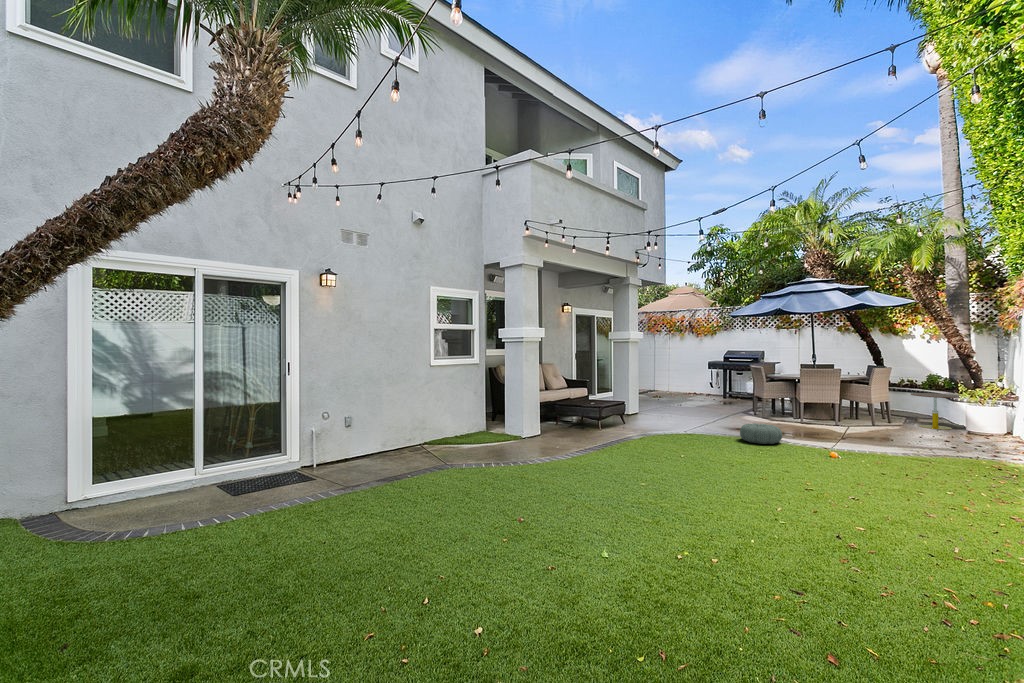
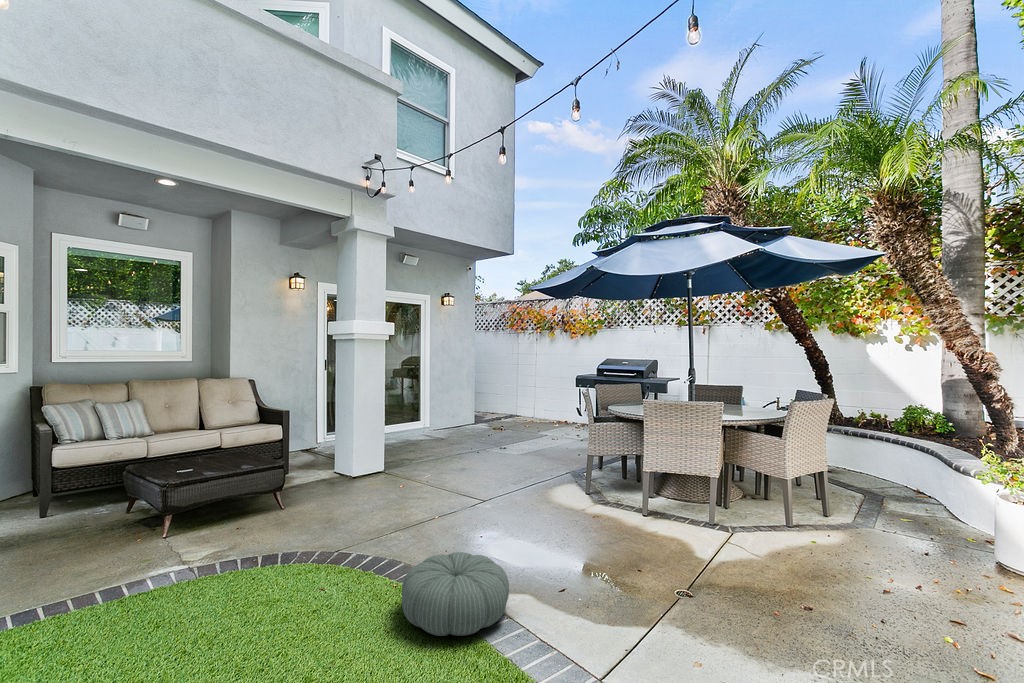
side table: present [911,393,960,430] -> none [874,453,985,544]

